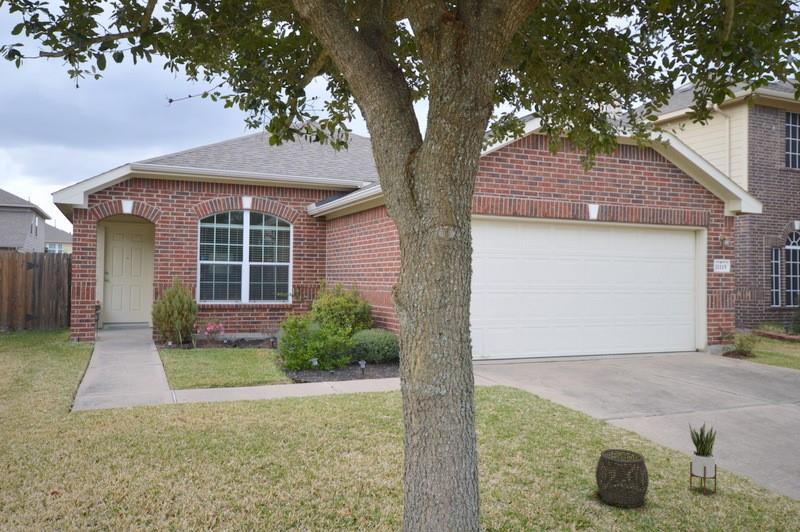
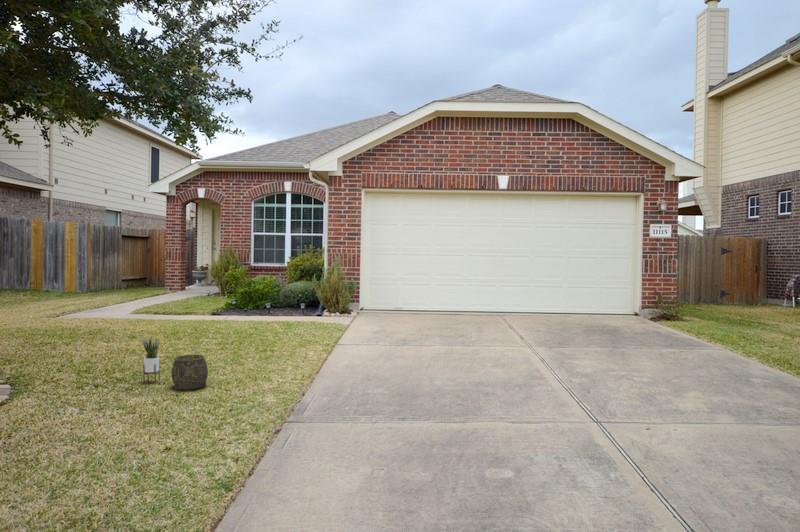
potted plant: present [689,421,716,495] -> present [142,335,160,383]

